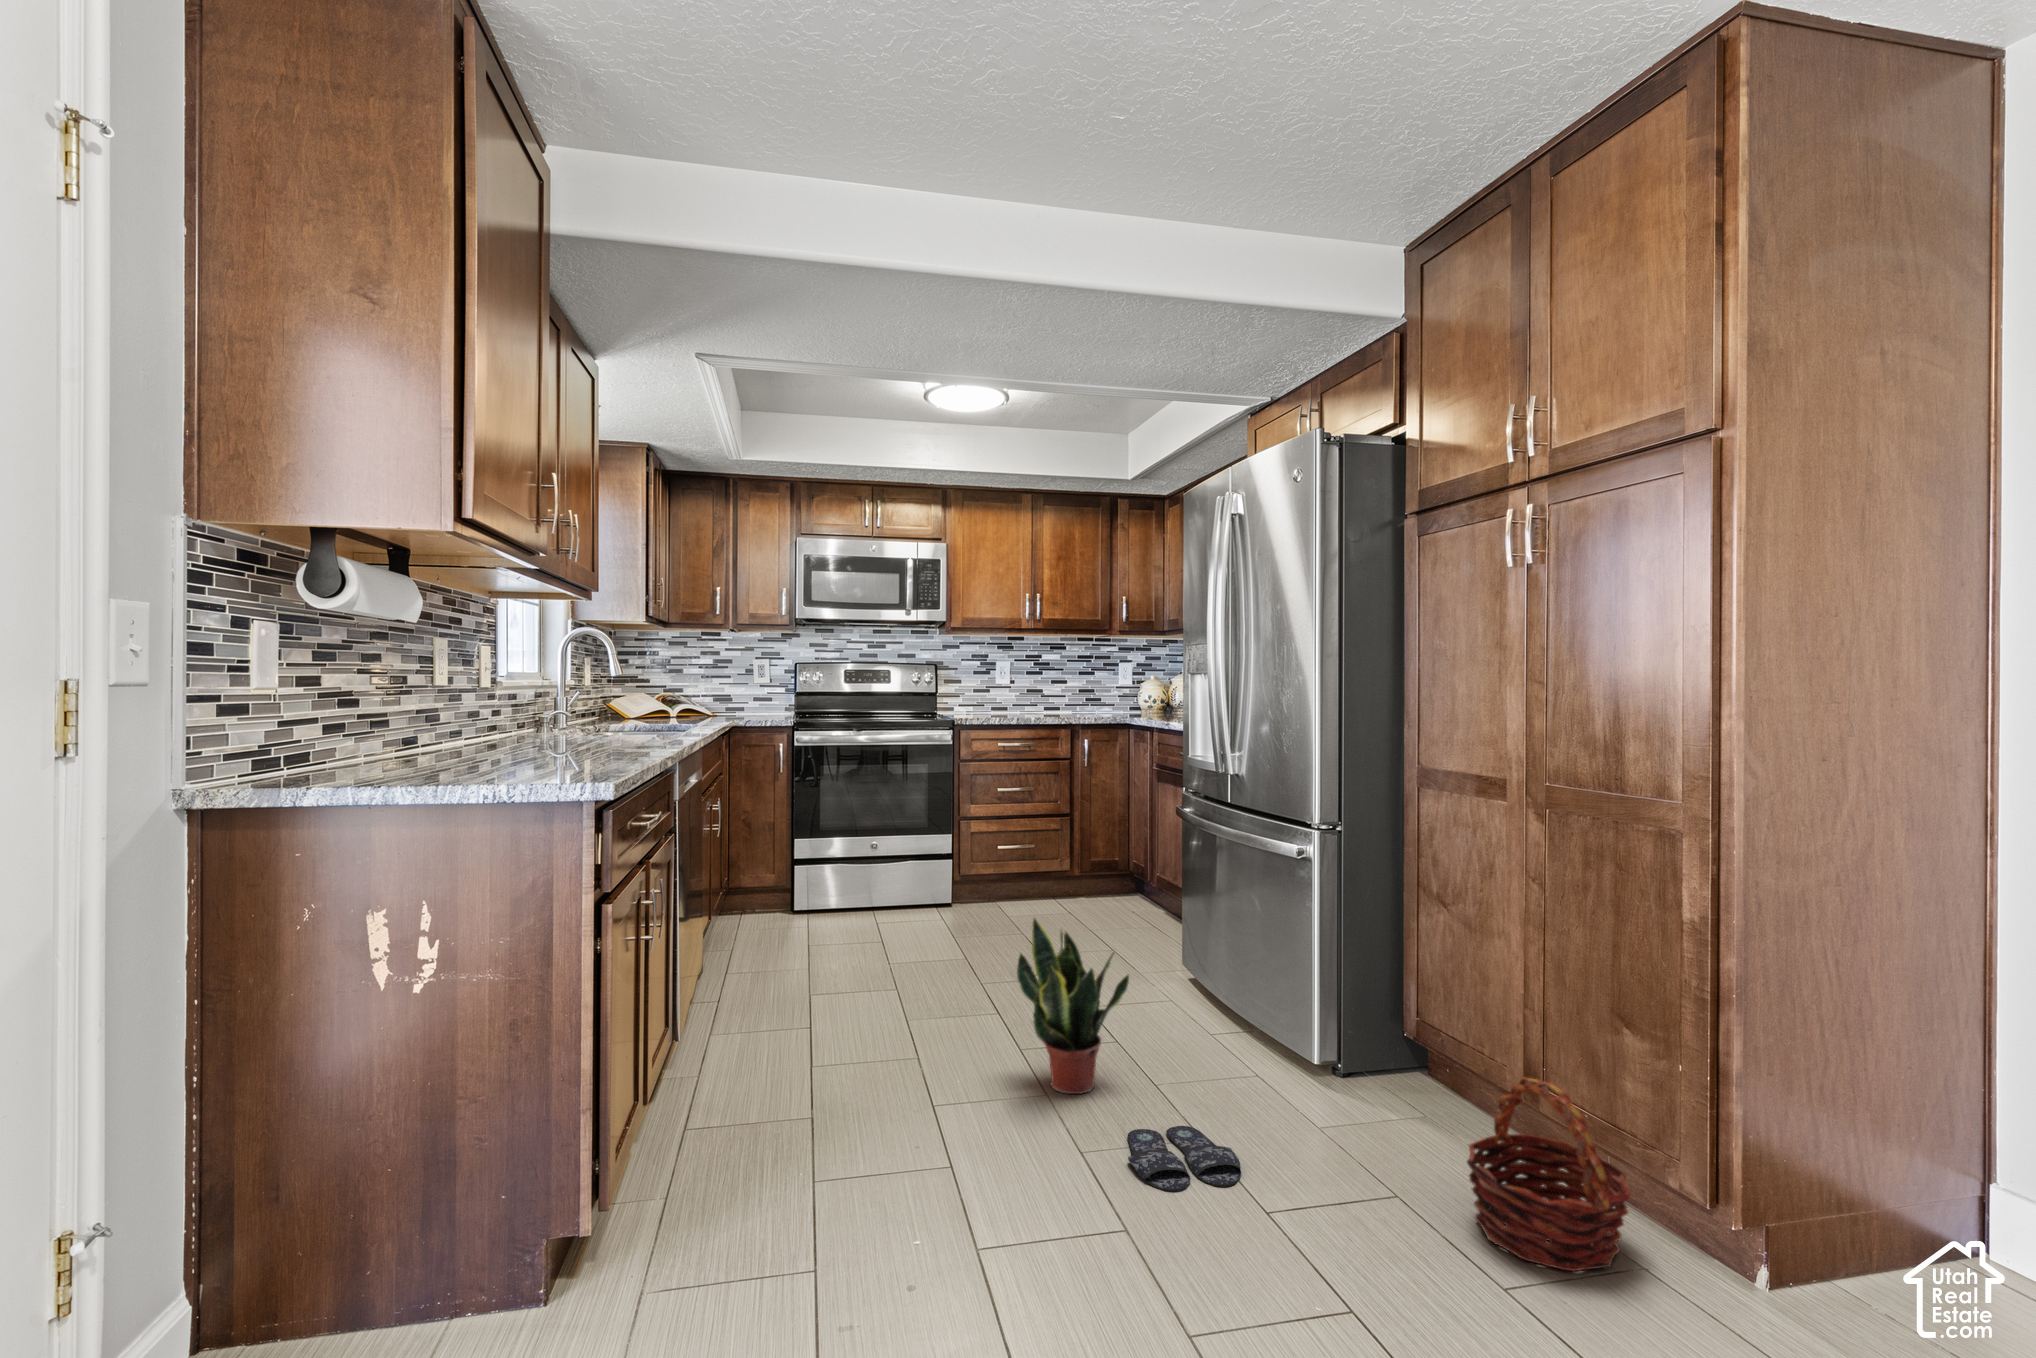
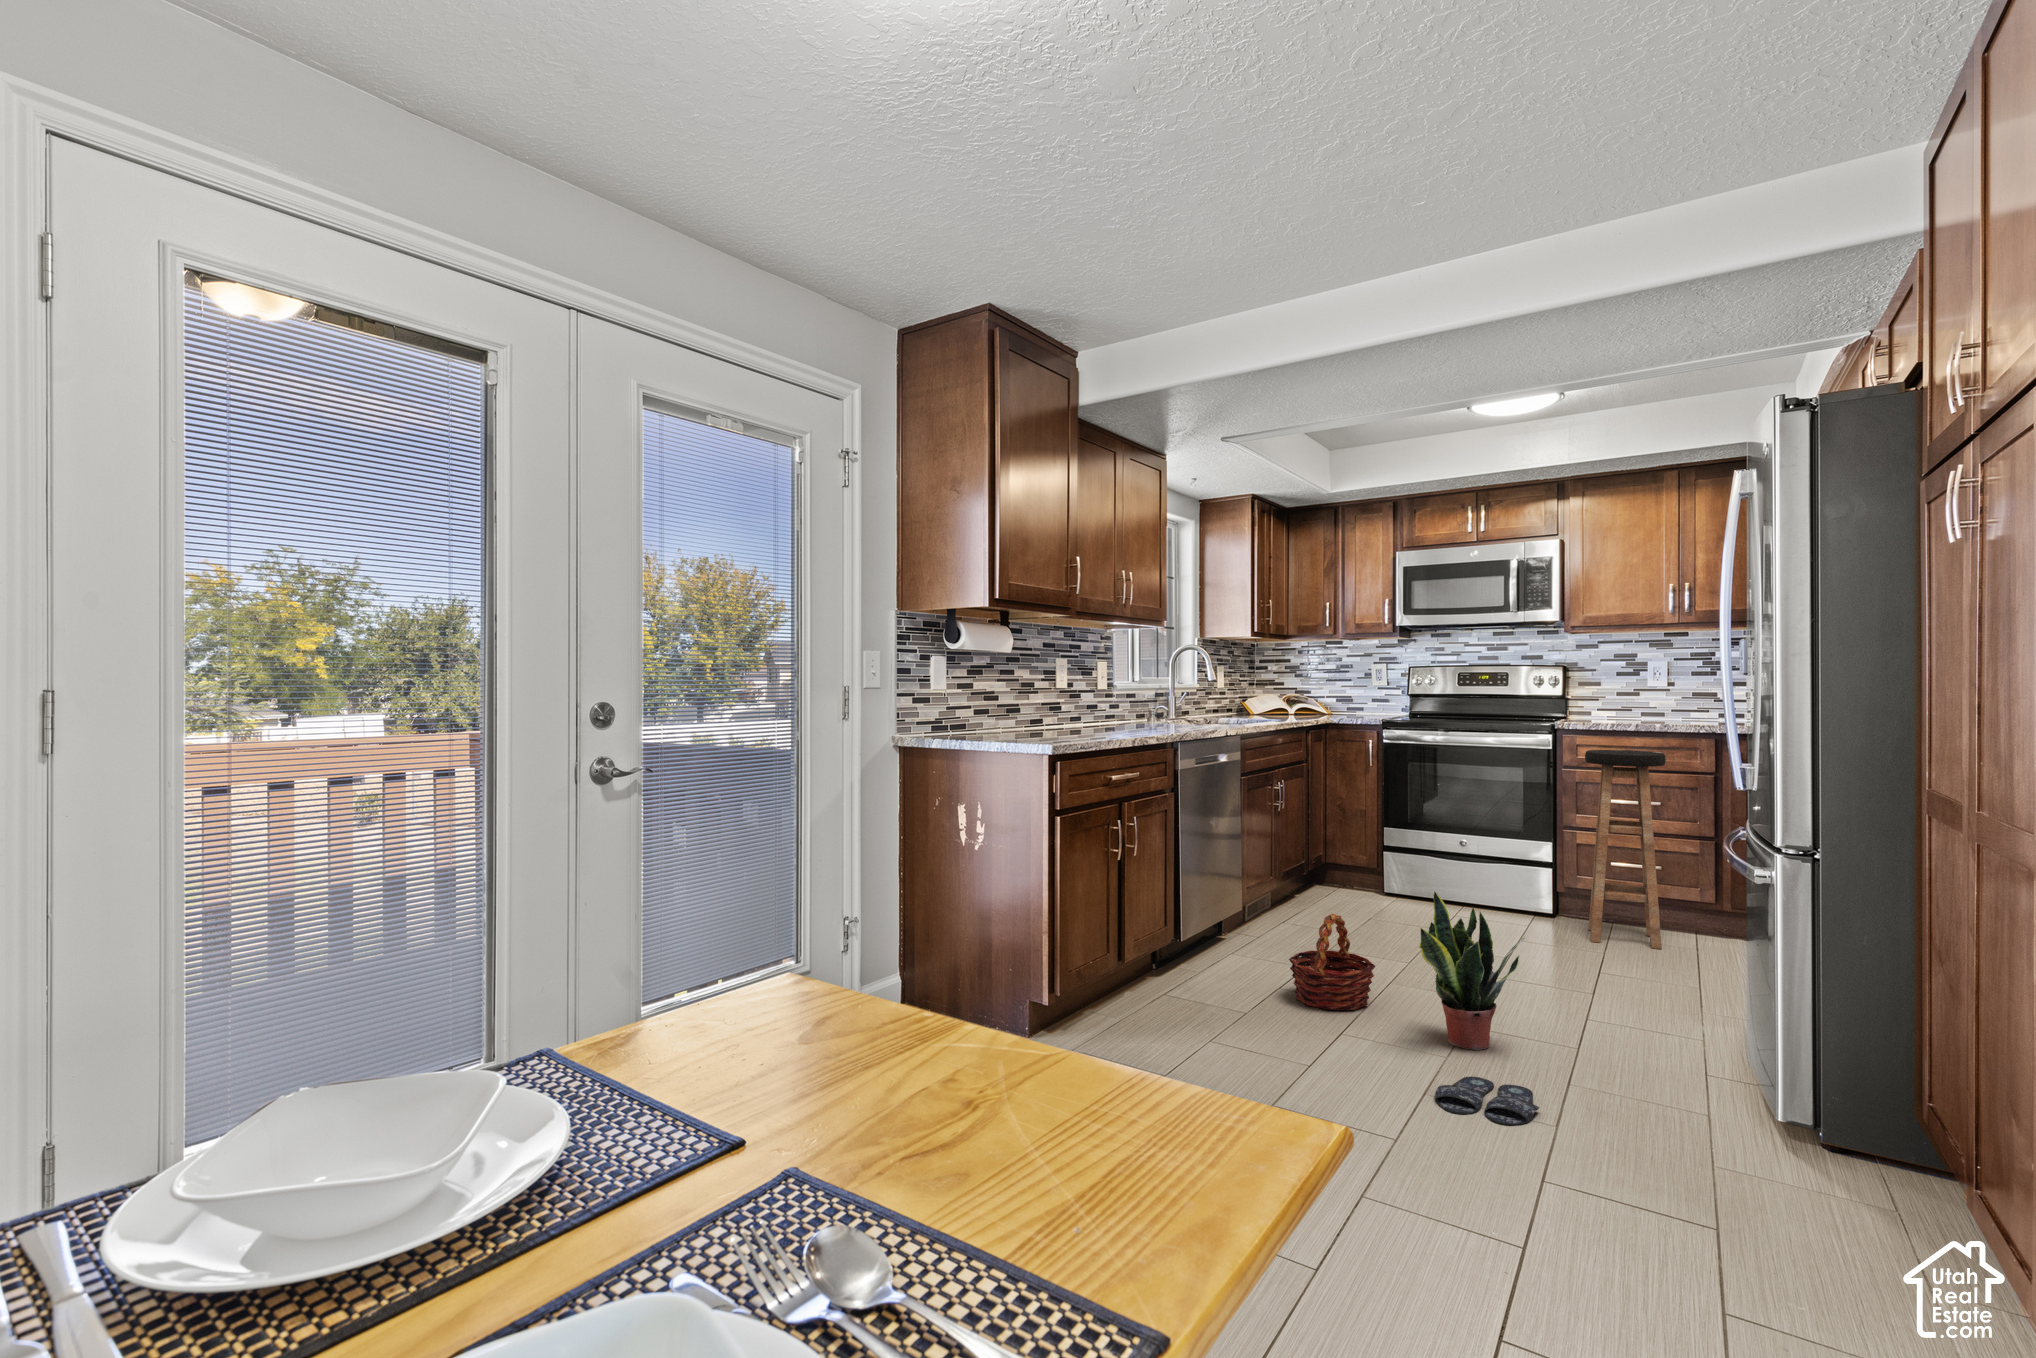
bar stool: none [997,742,1070,932] -> present [1585,750,1666,949]
basket: present [1467,1078,1630,1271] -> present [1289,914,1375,1010]

